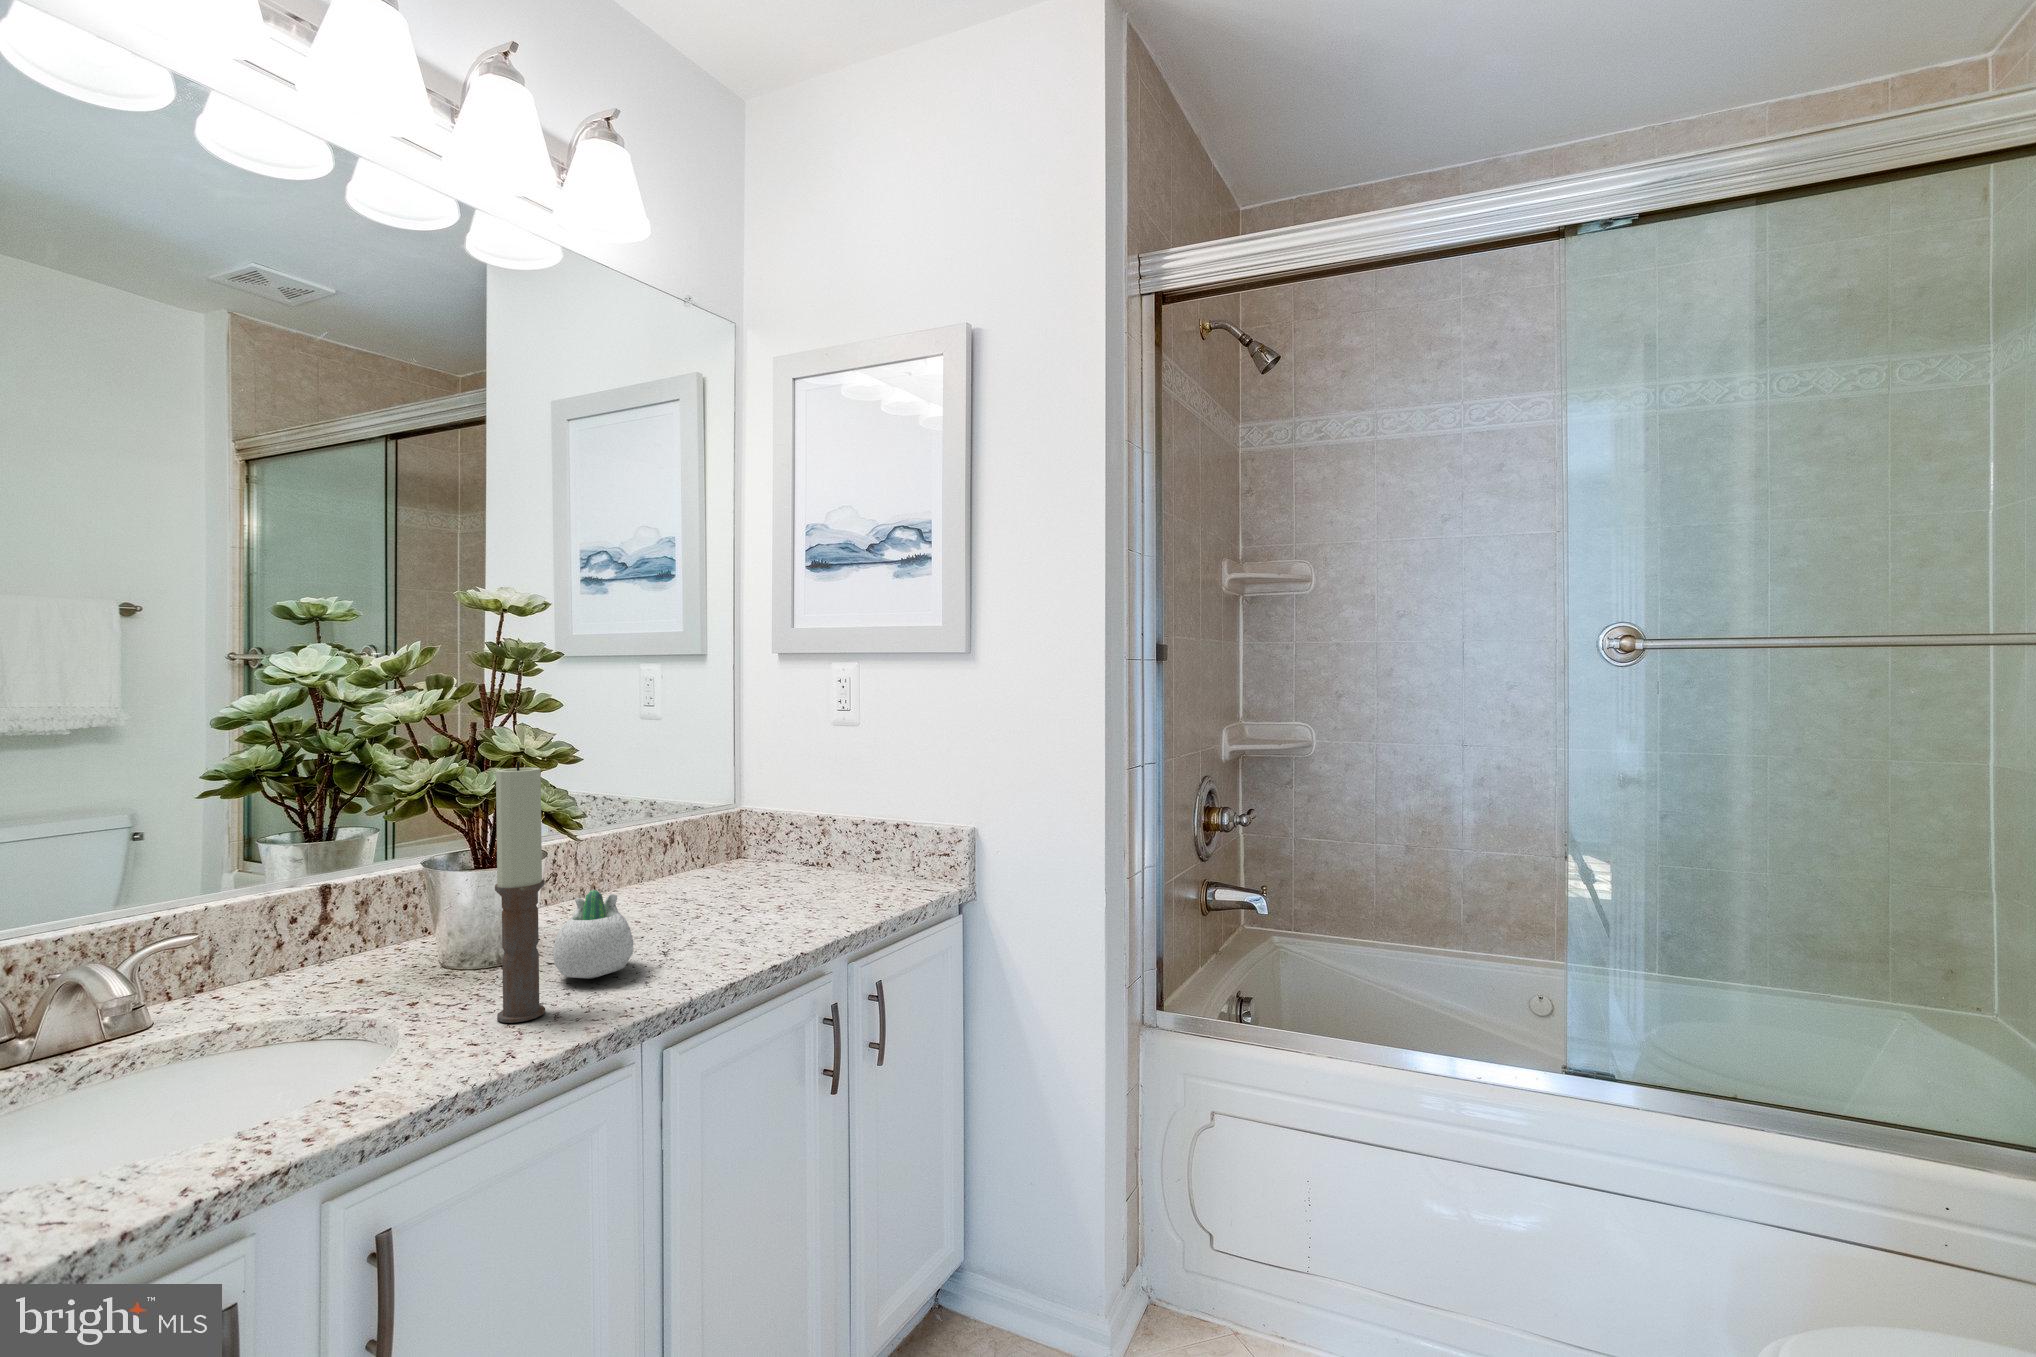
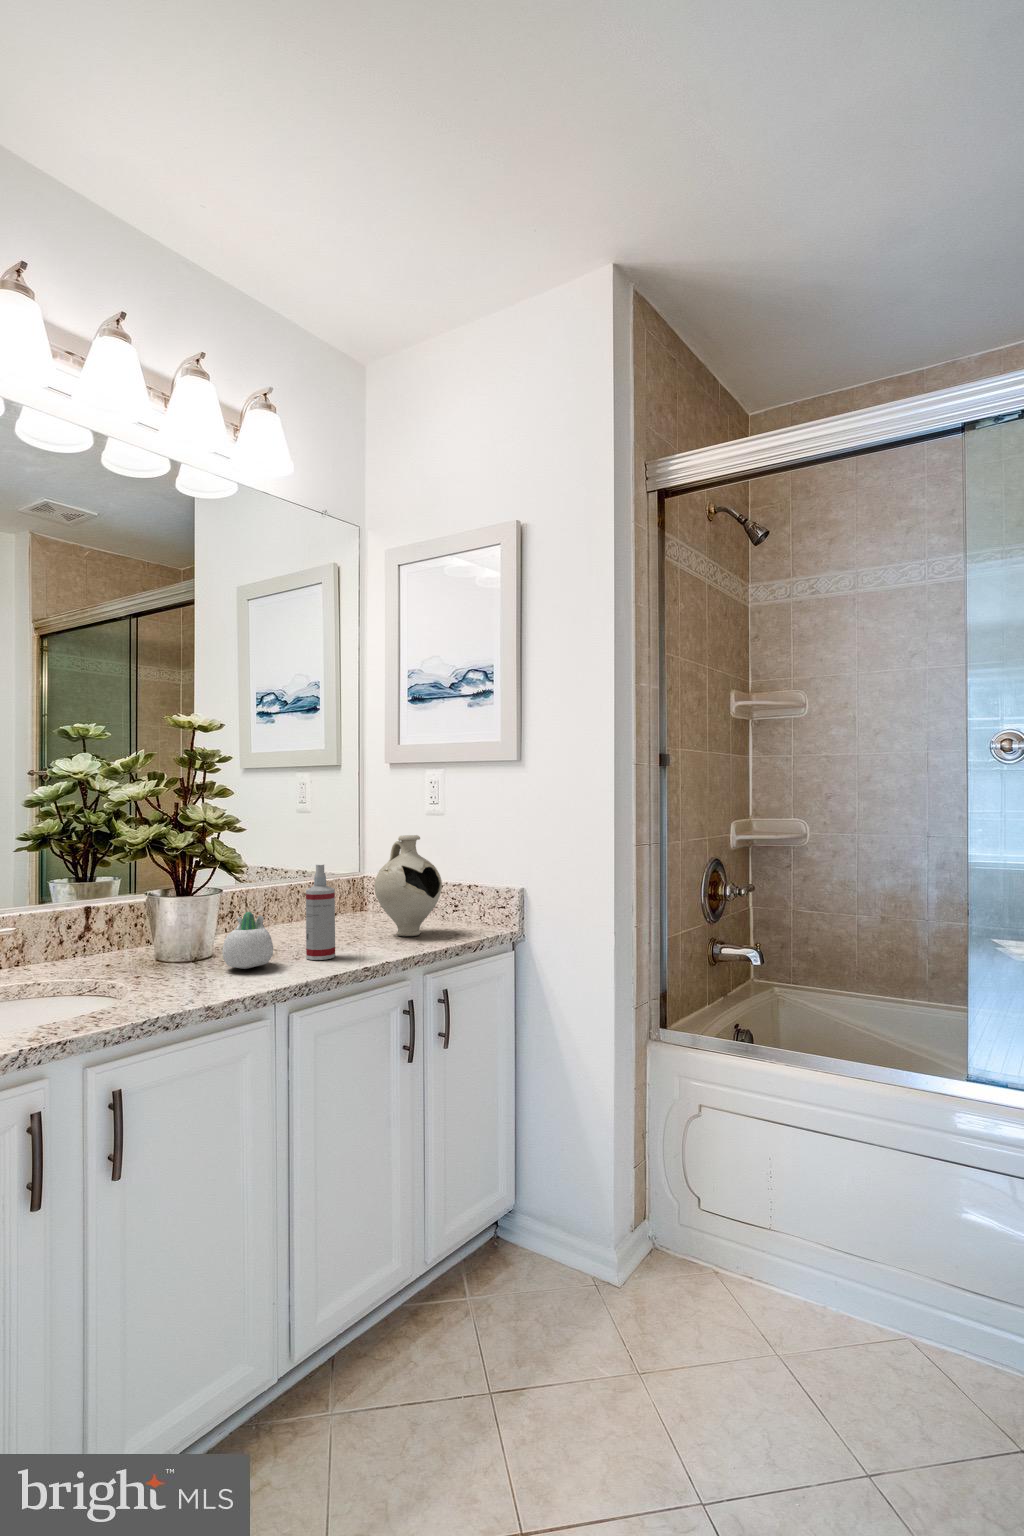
decorative vase: none [772,760,868,903] -> present [374,835,442,937]
candle: present [495,762,545,1023] -> none [186,822,215,988]
spray bottle: none [680,812,725,954] -> present [306,865,335,960]

